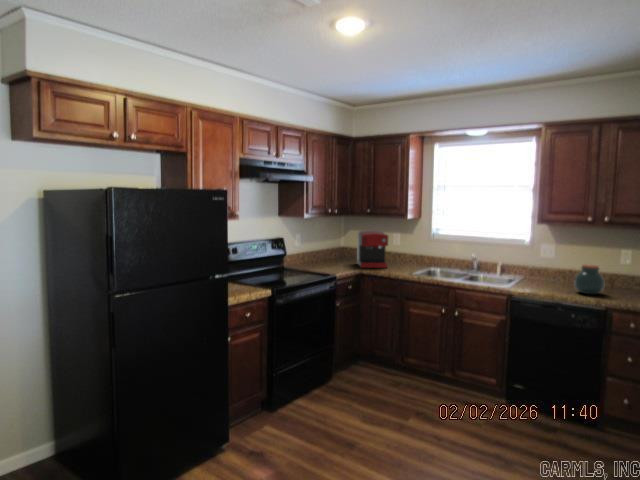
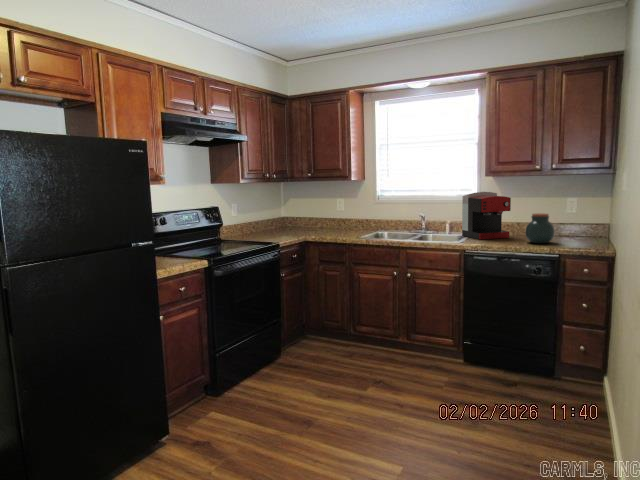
coffee maker: present [357,229,388,268] -> present [462,192,511,239]

